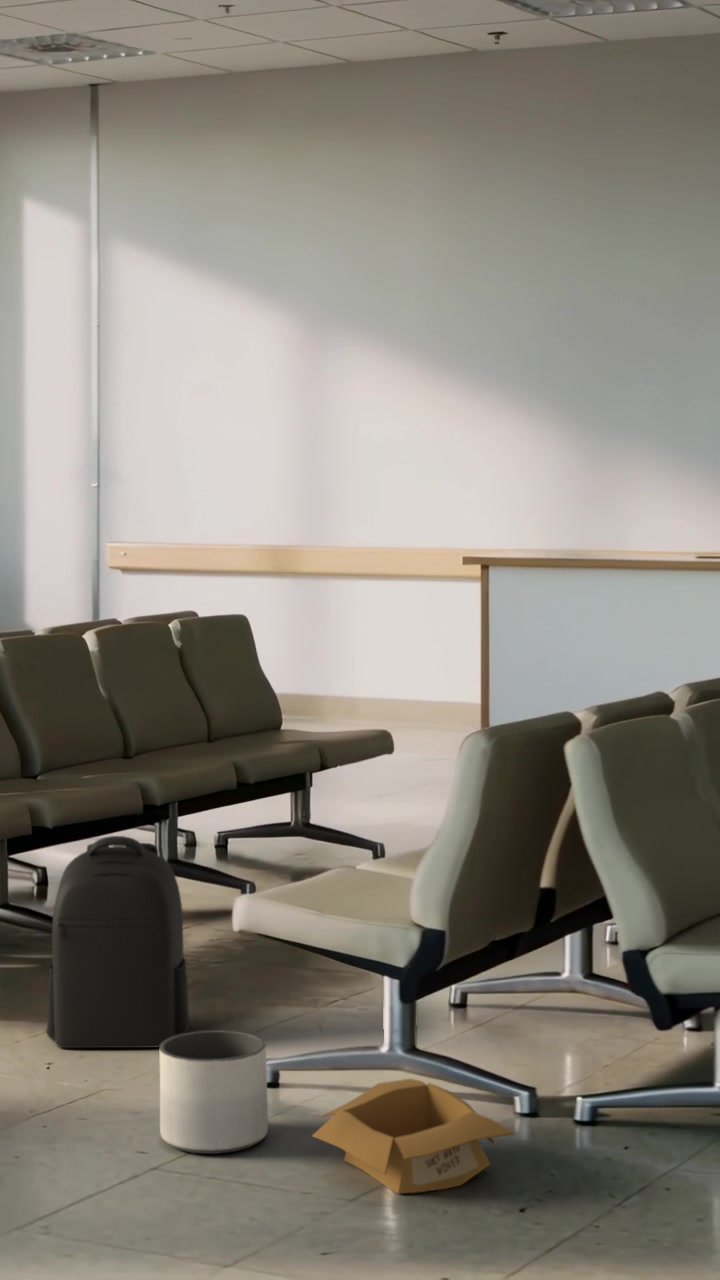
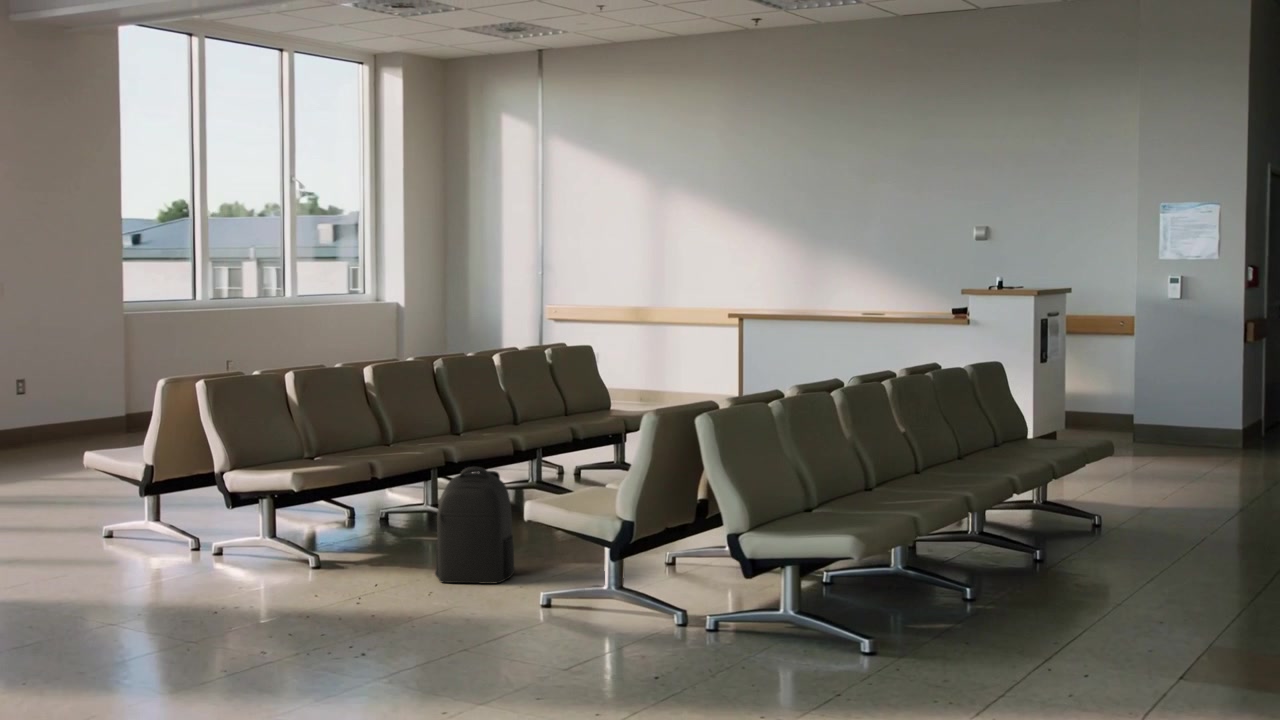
planter: present [160,1030,268,1154] -> none [472,573,531,640]
cardboard box: present [313,1079,514,1194] -> none [547,602,655,664]

